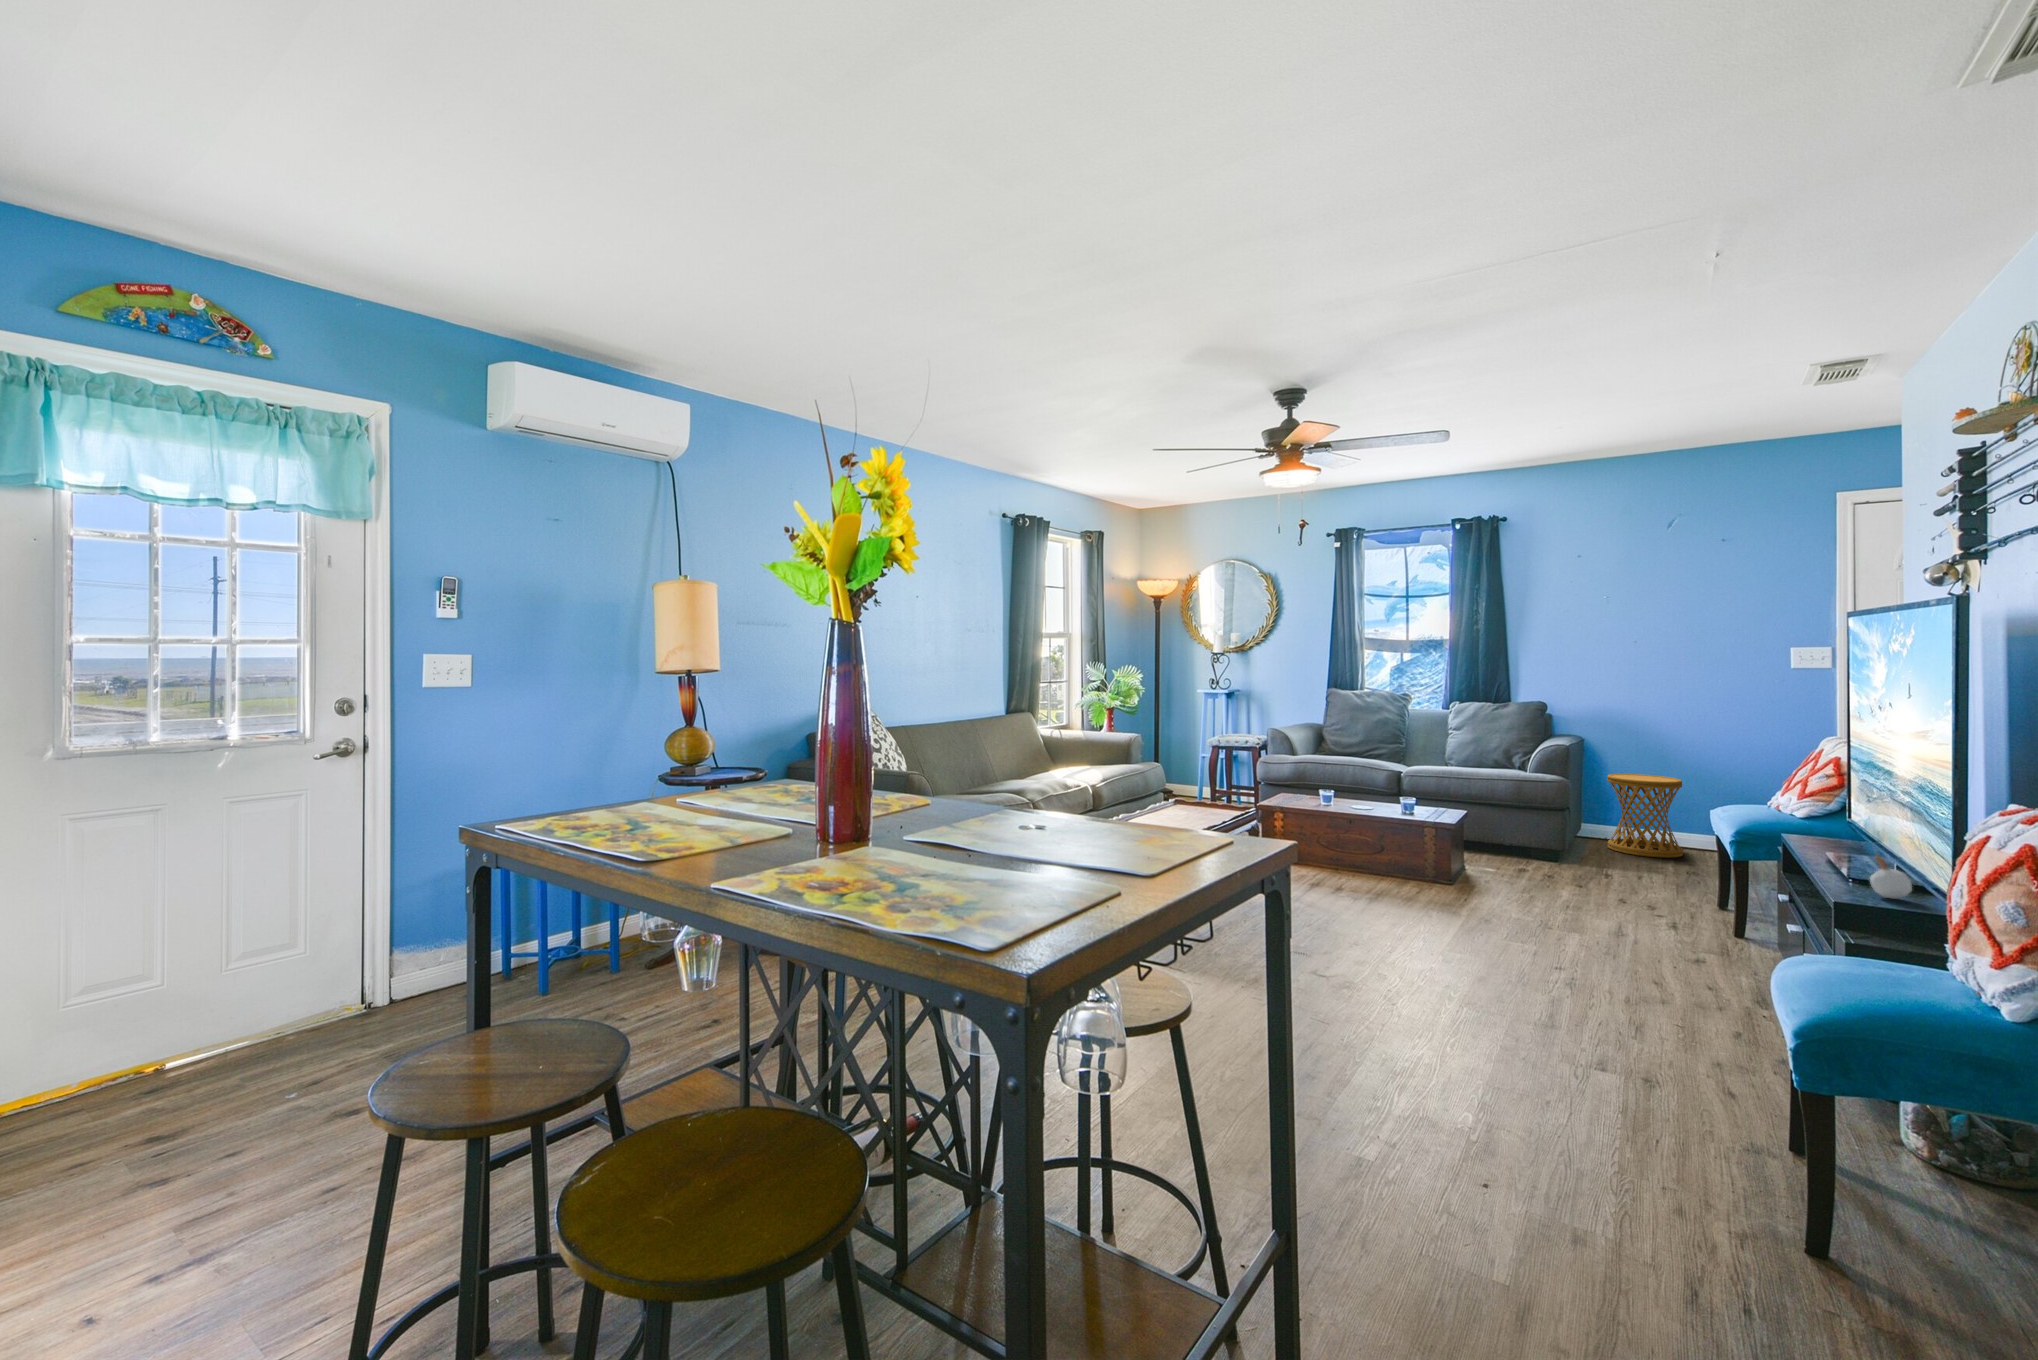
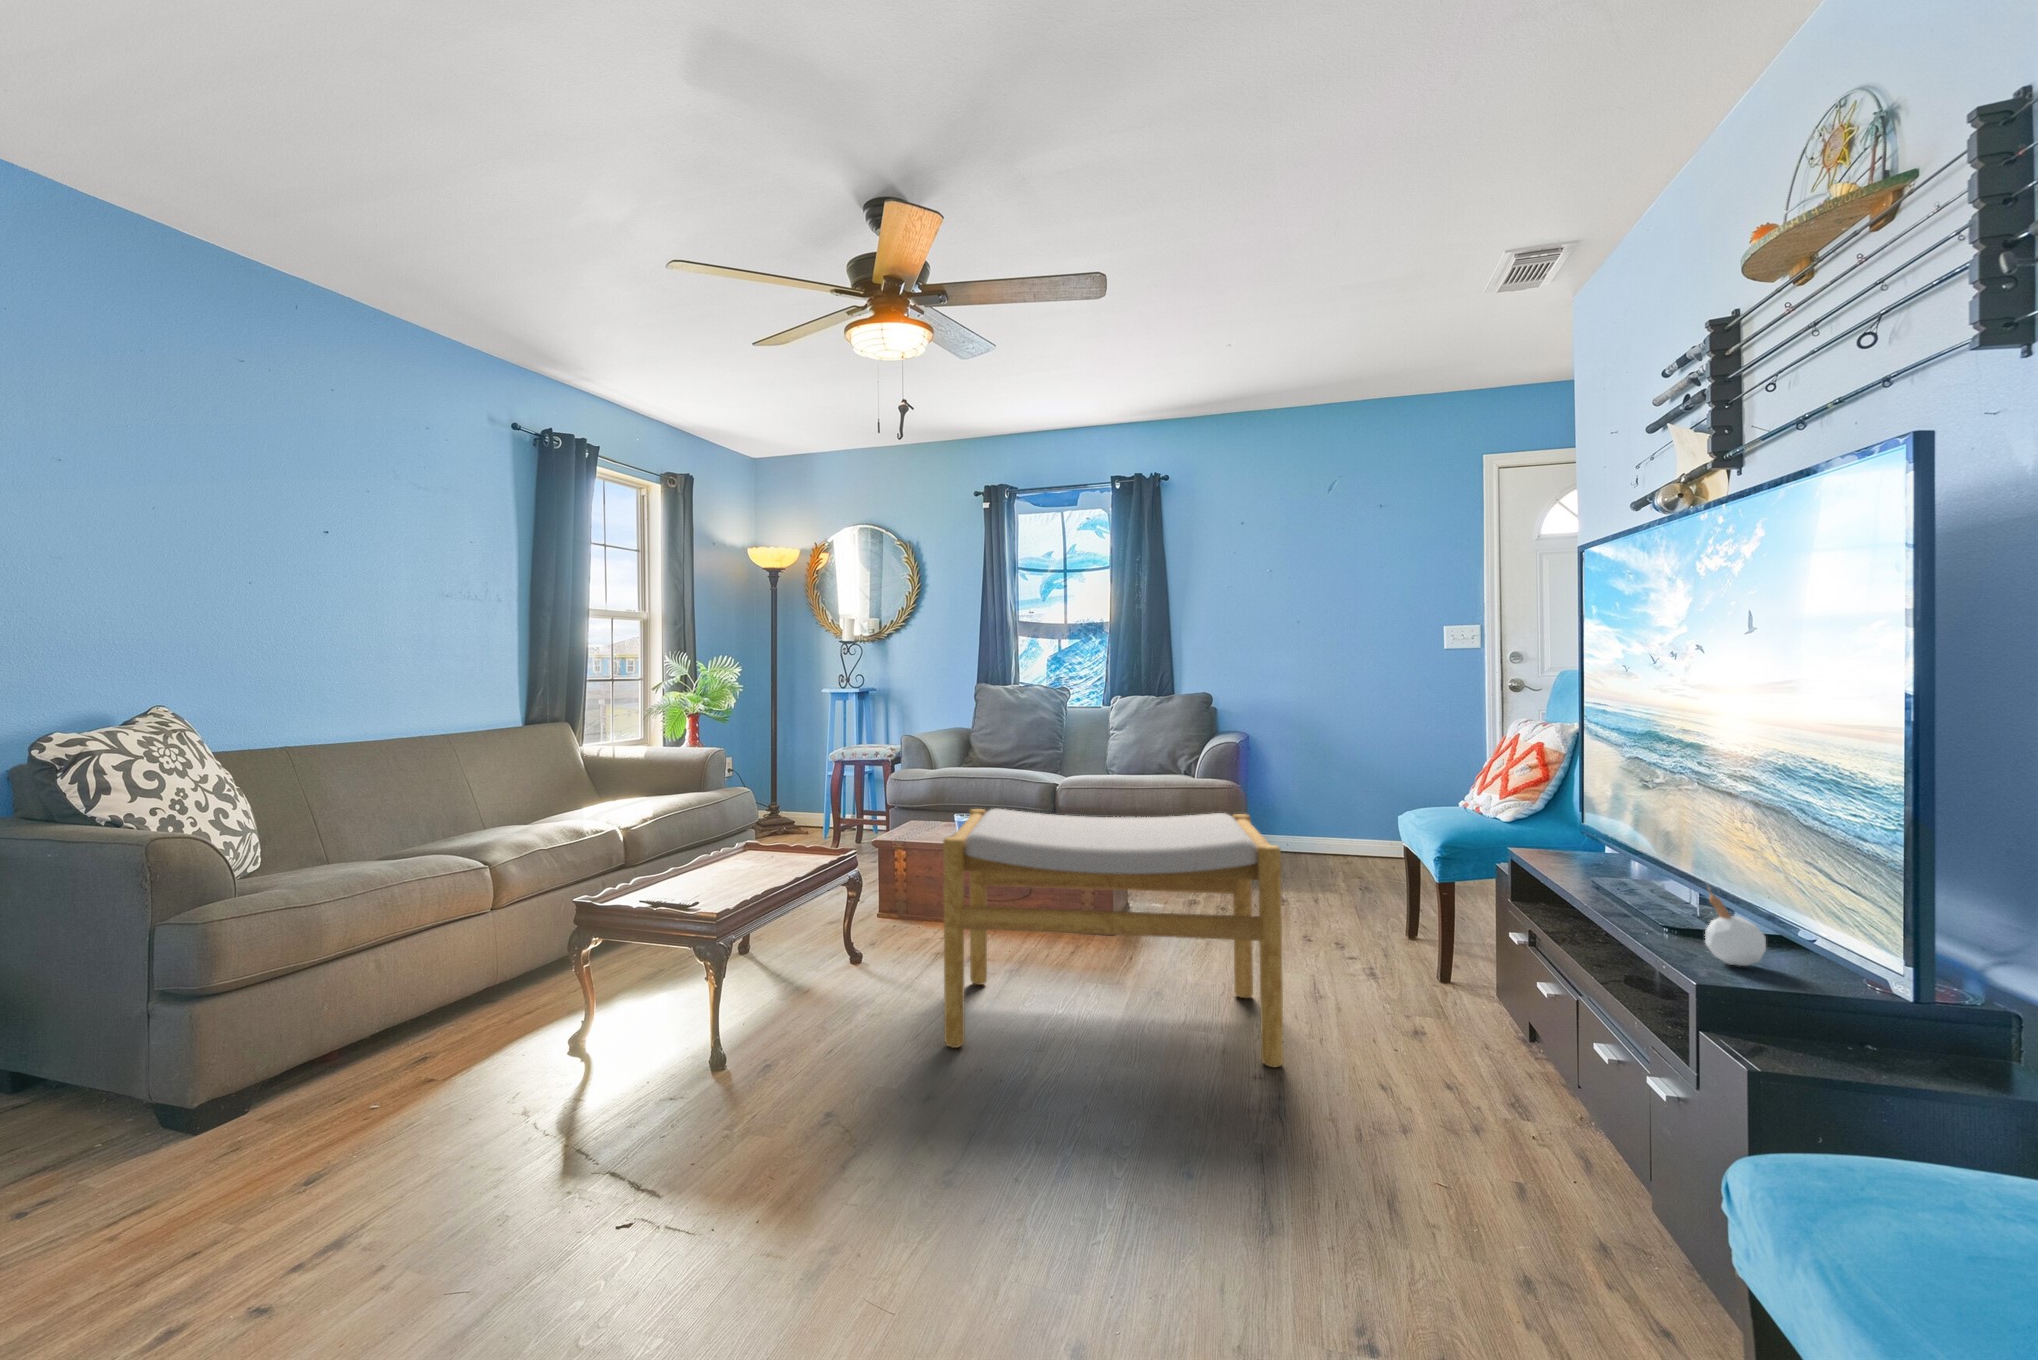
side table: present [1607,774,1683,858] -> none [1273,773,1349,869]
footstool: none [1334,784,1586,966] -> present [943,809,1284,1067]

